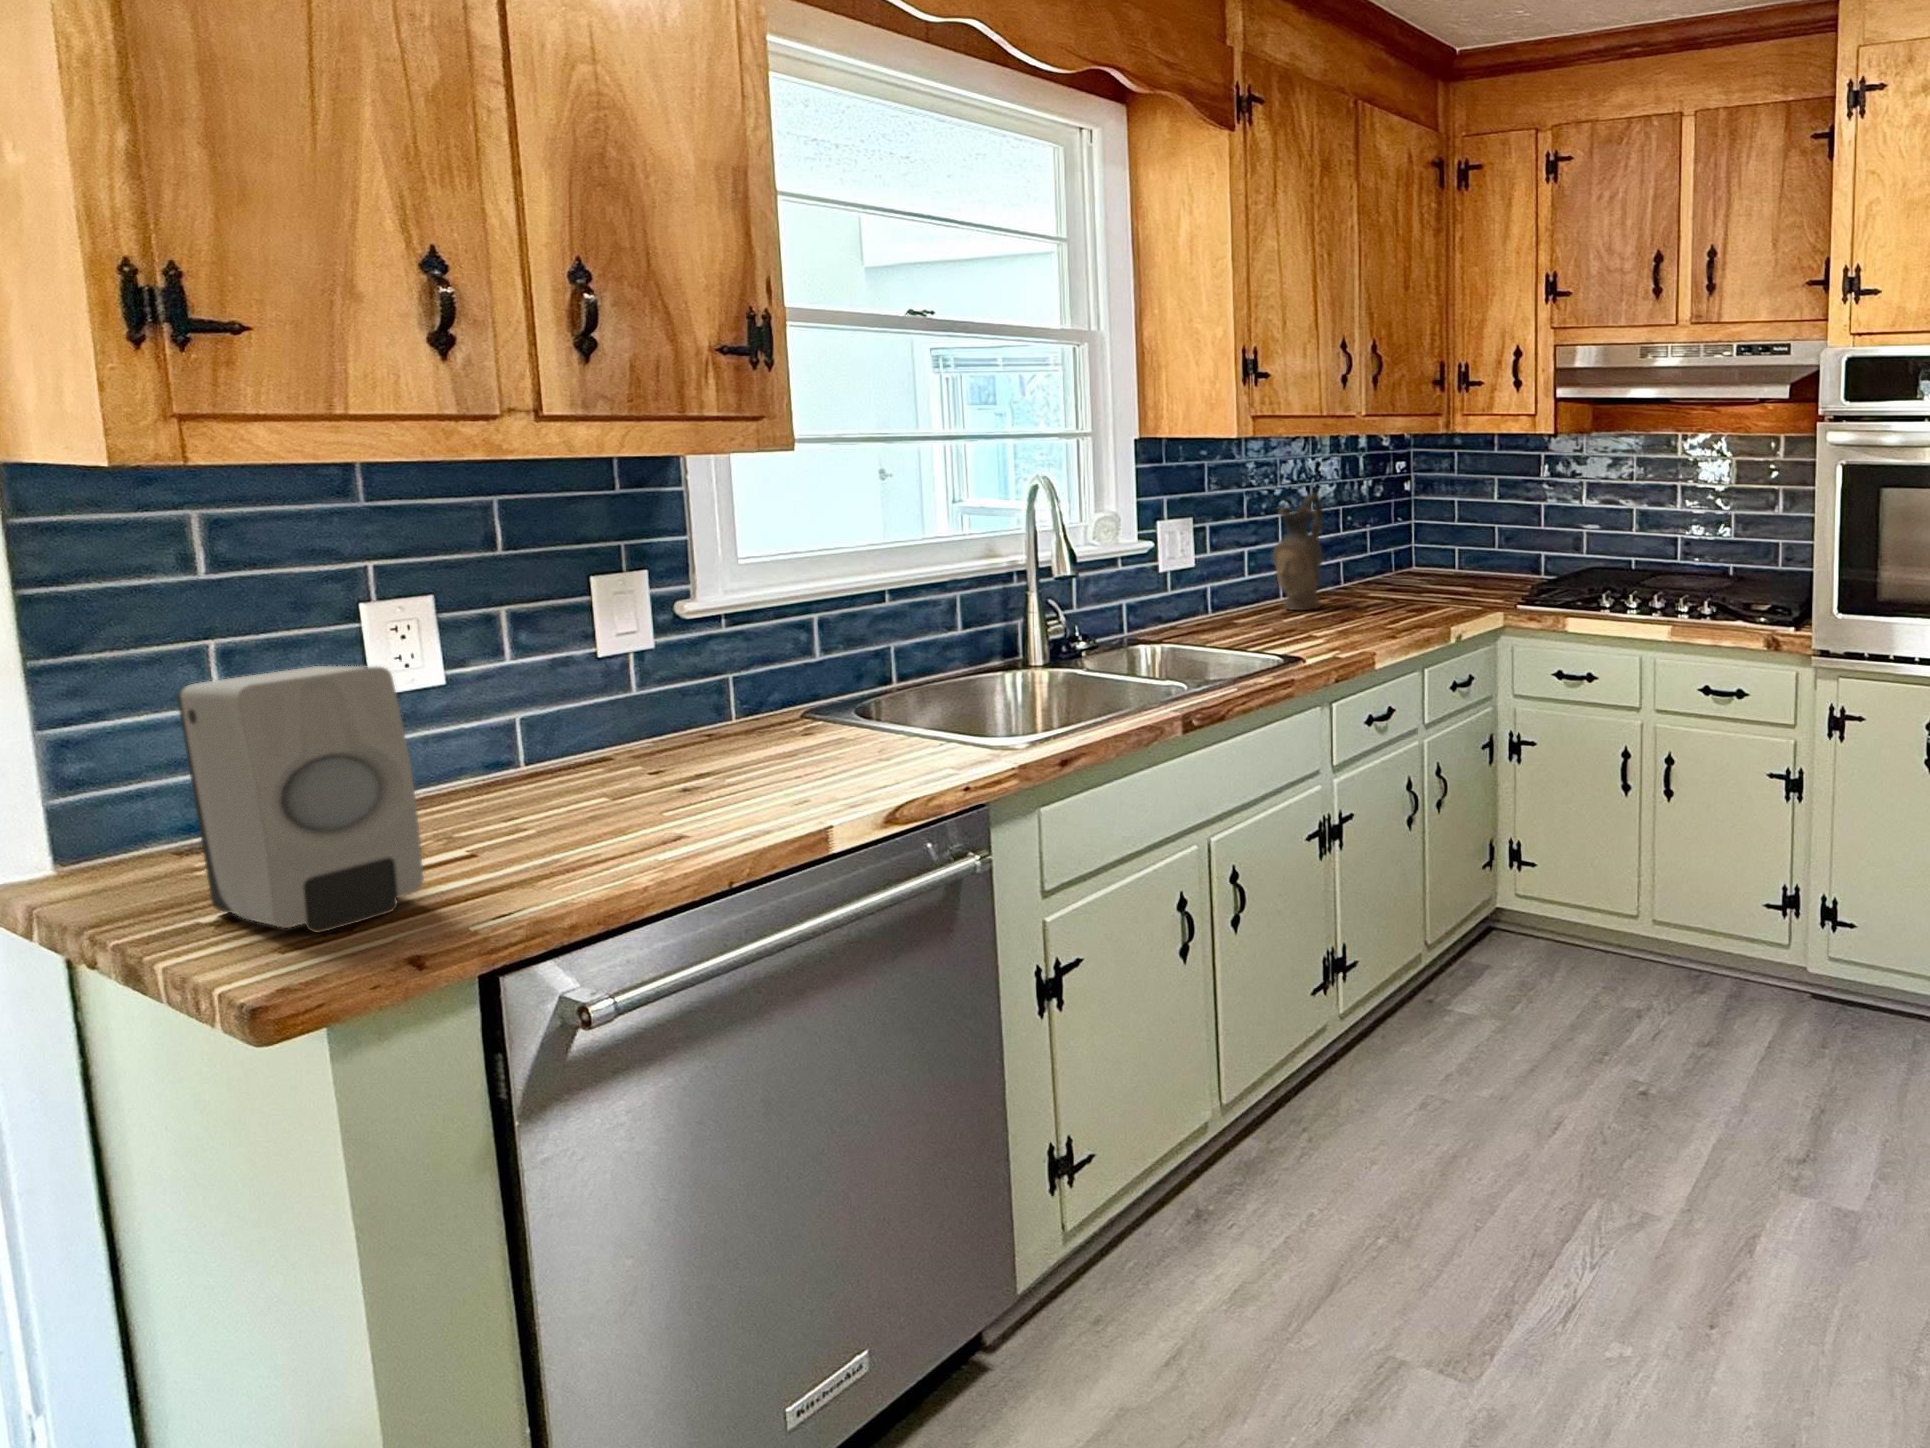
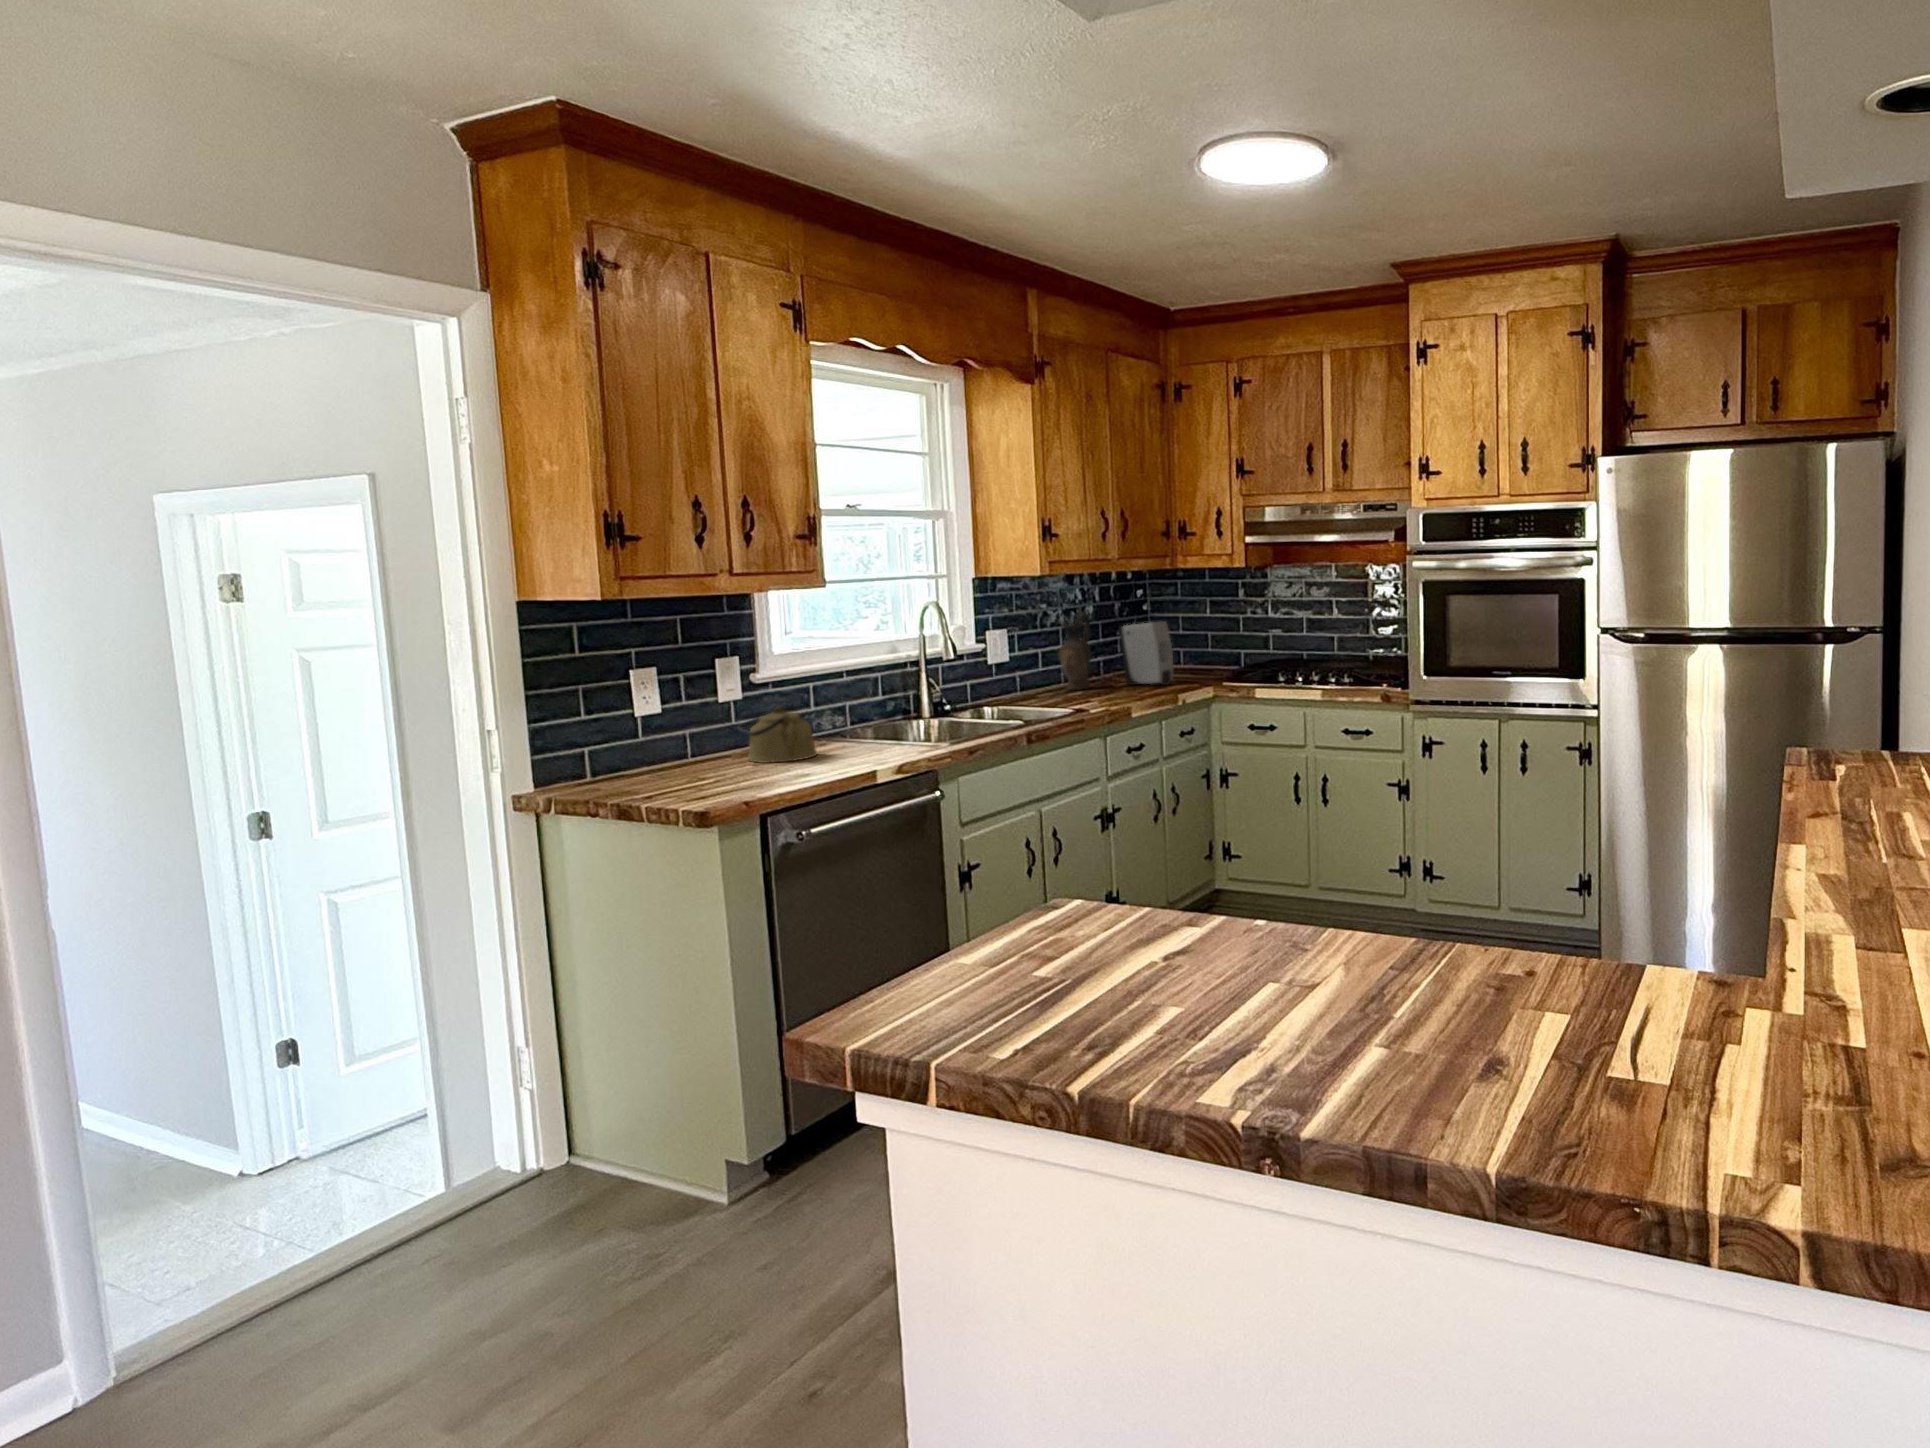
soap dispenser: present [177,666,424,933] -> present [1120,621,1173,685]
kettle: none [609,673,771,787] -> present [738,706,817,763]

